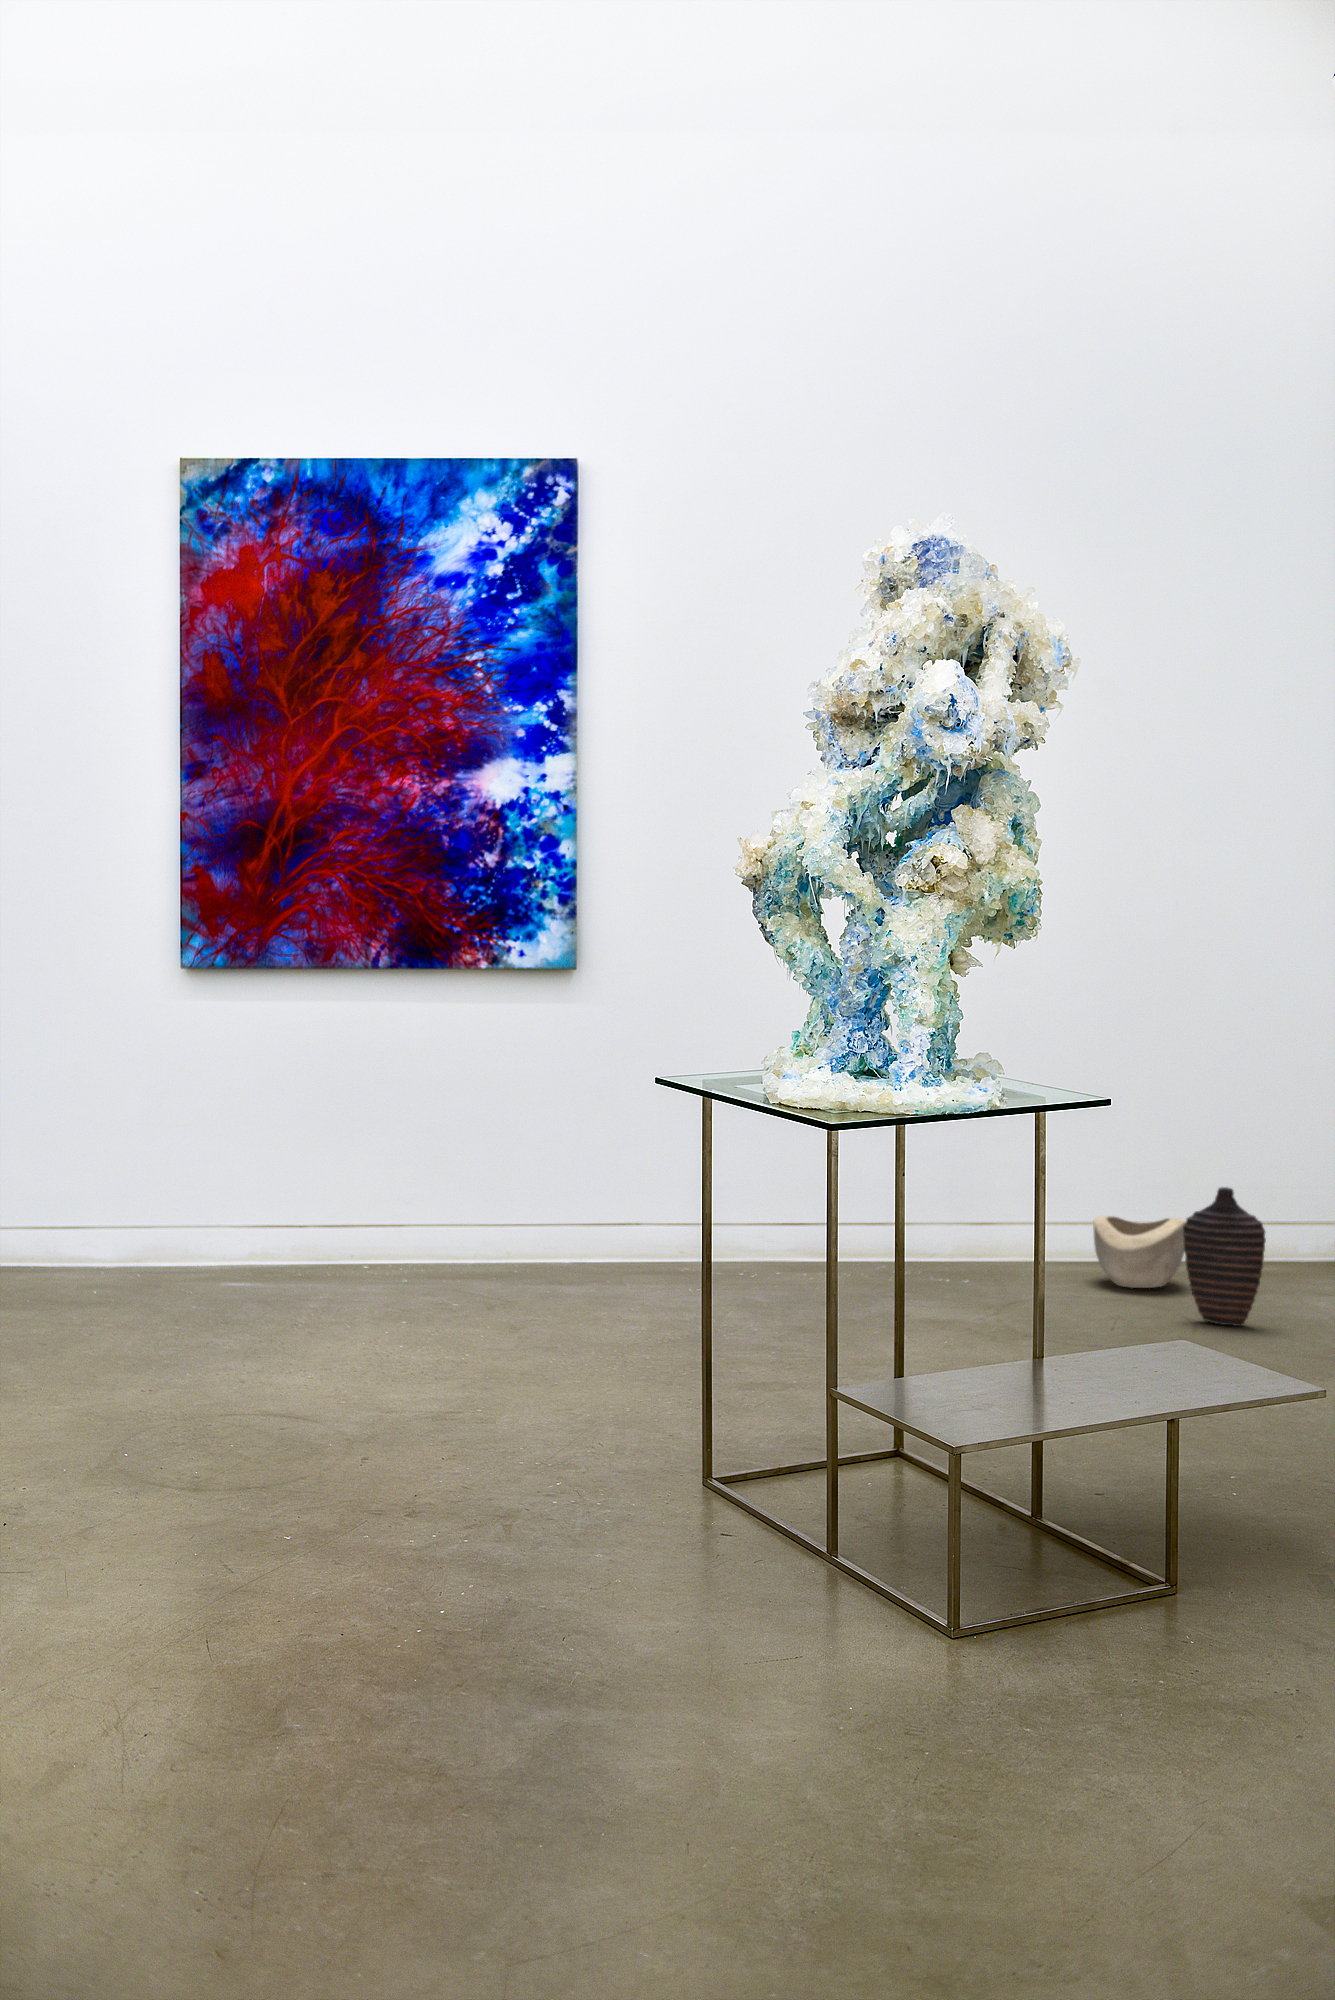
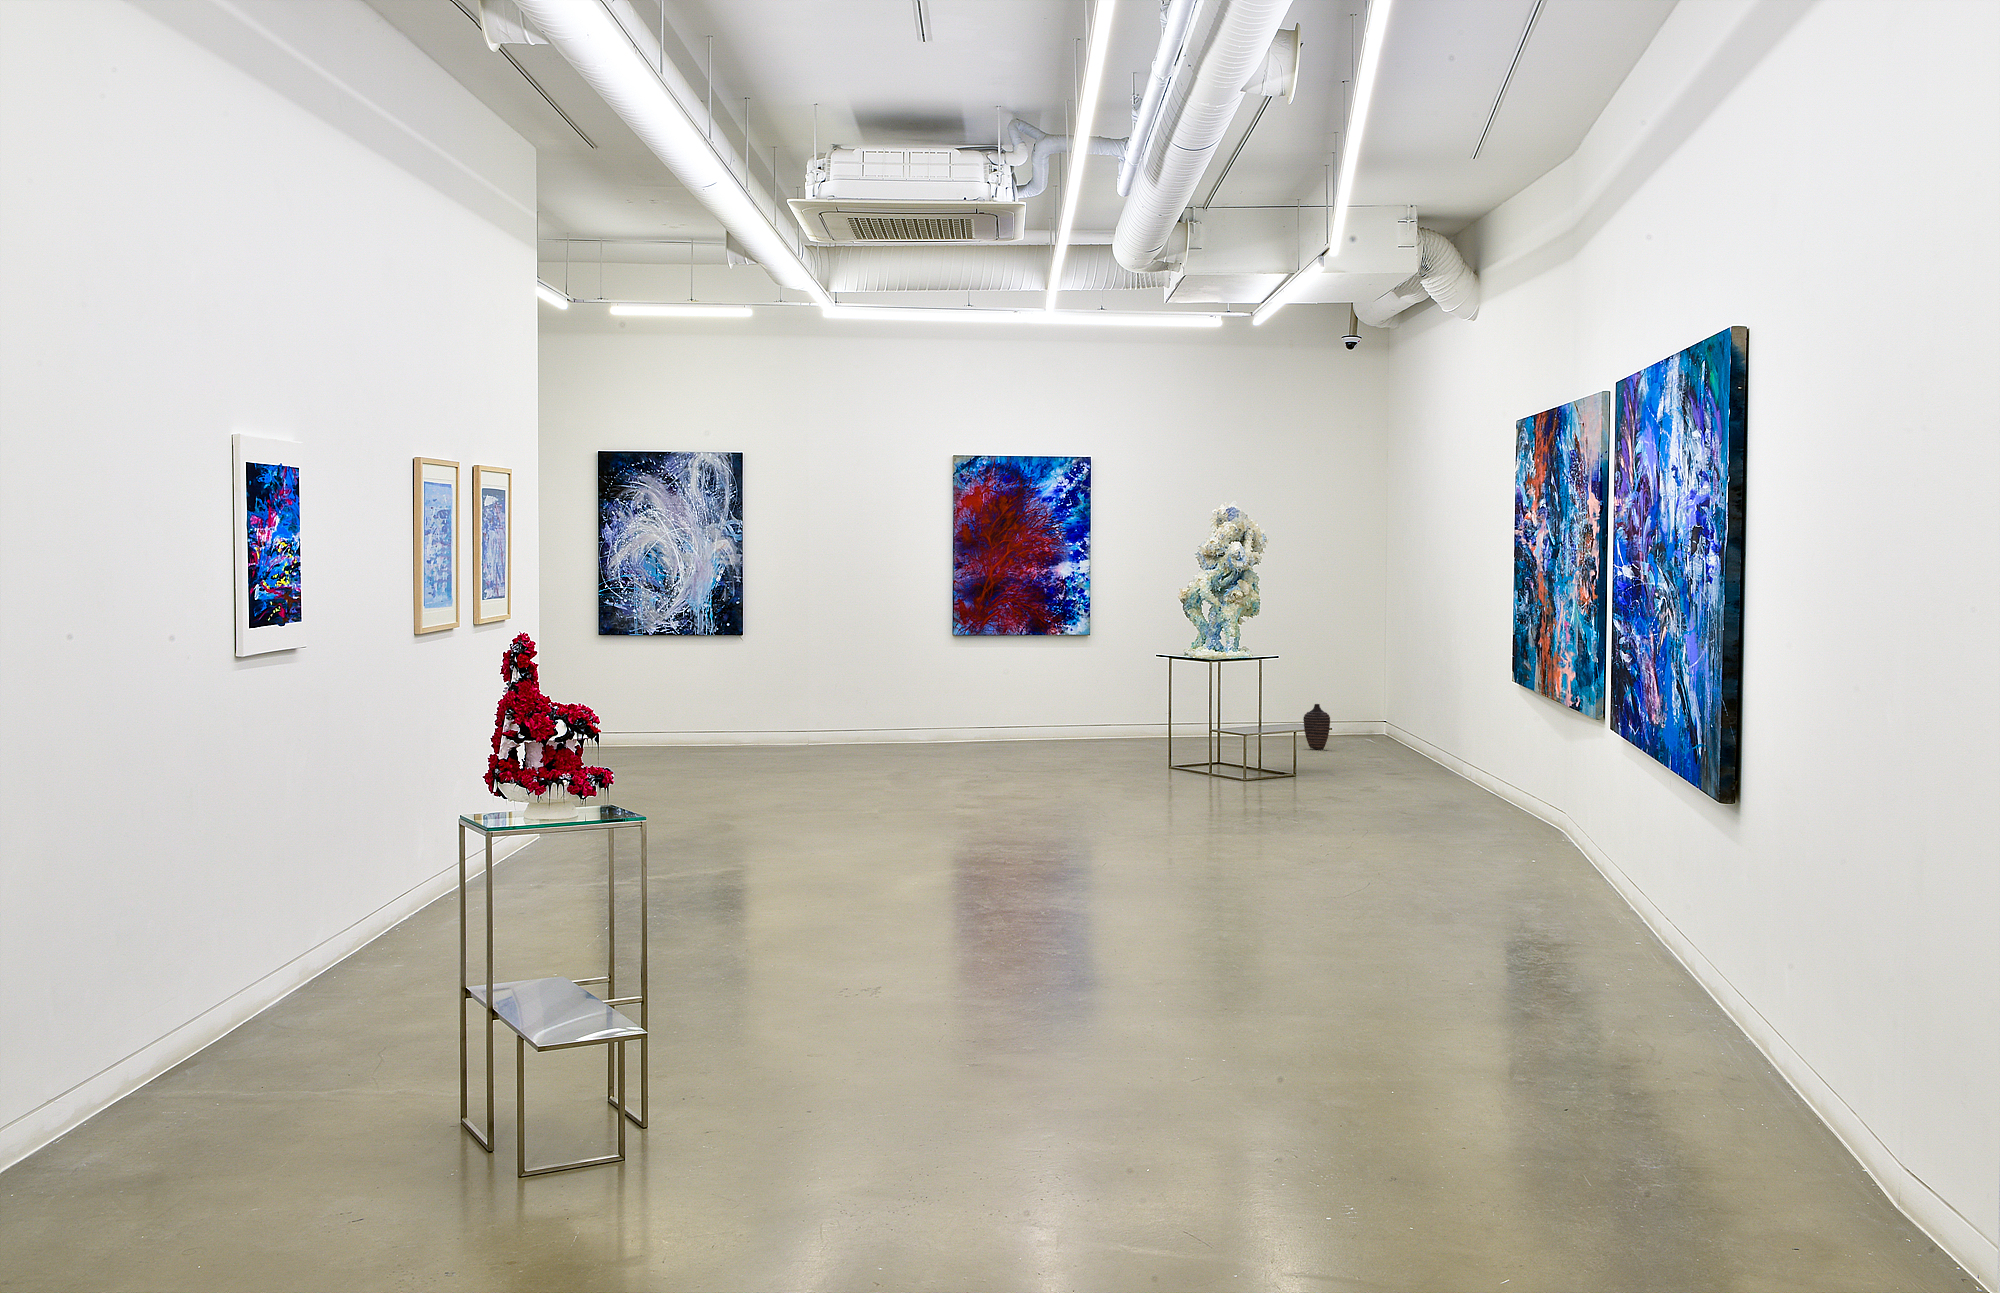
decorative bowl: present [1093,1216,1186,1288] -> none [1273,720,1305,744]

